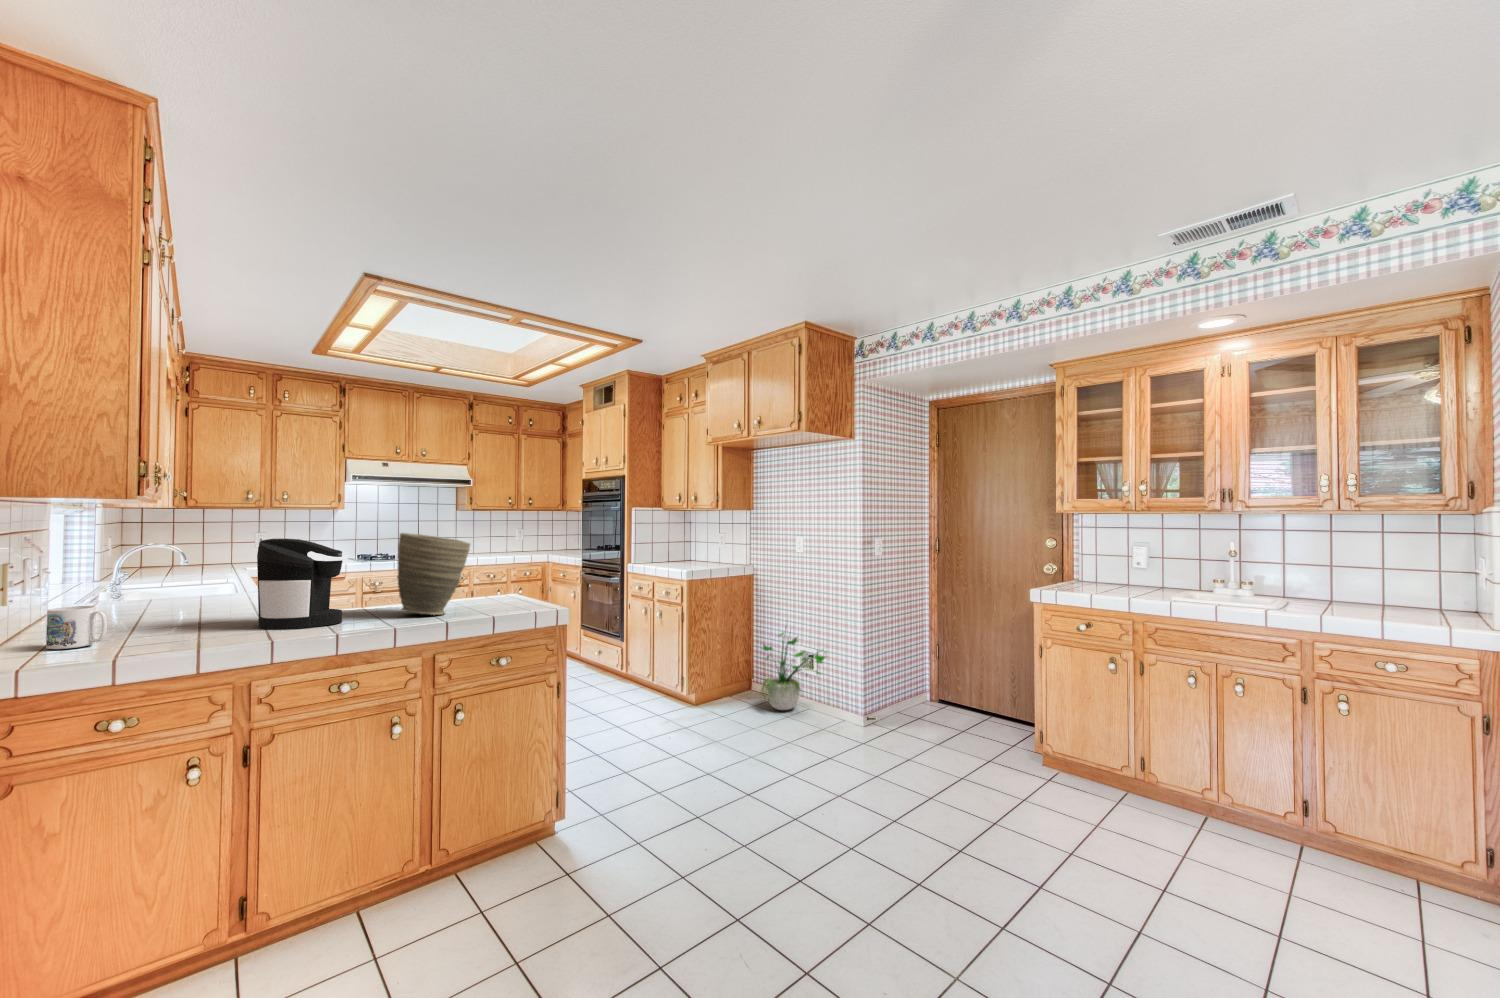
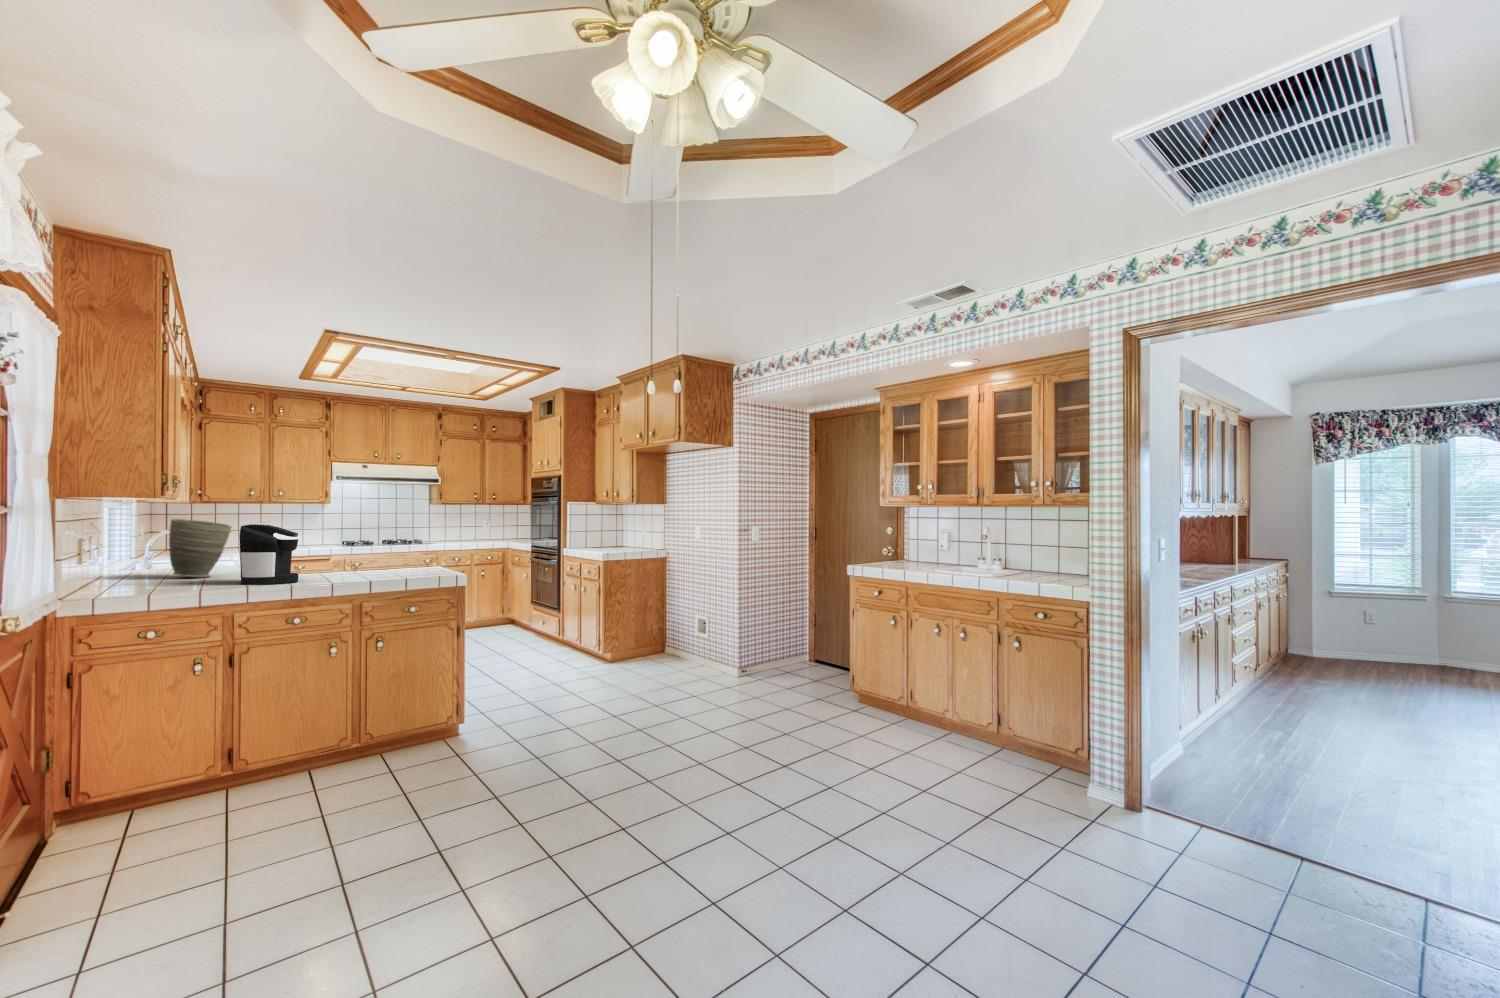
vase: present [397,533,470,615] -> present [169,519,231,577]
mug: present [46,606,107,649] -> none [106,566,143,592]
potted plant: present [762,633,825,710] -> none [658,590,713,667]

